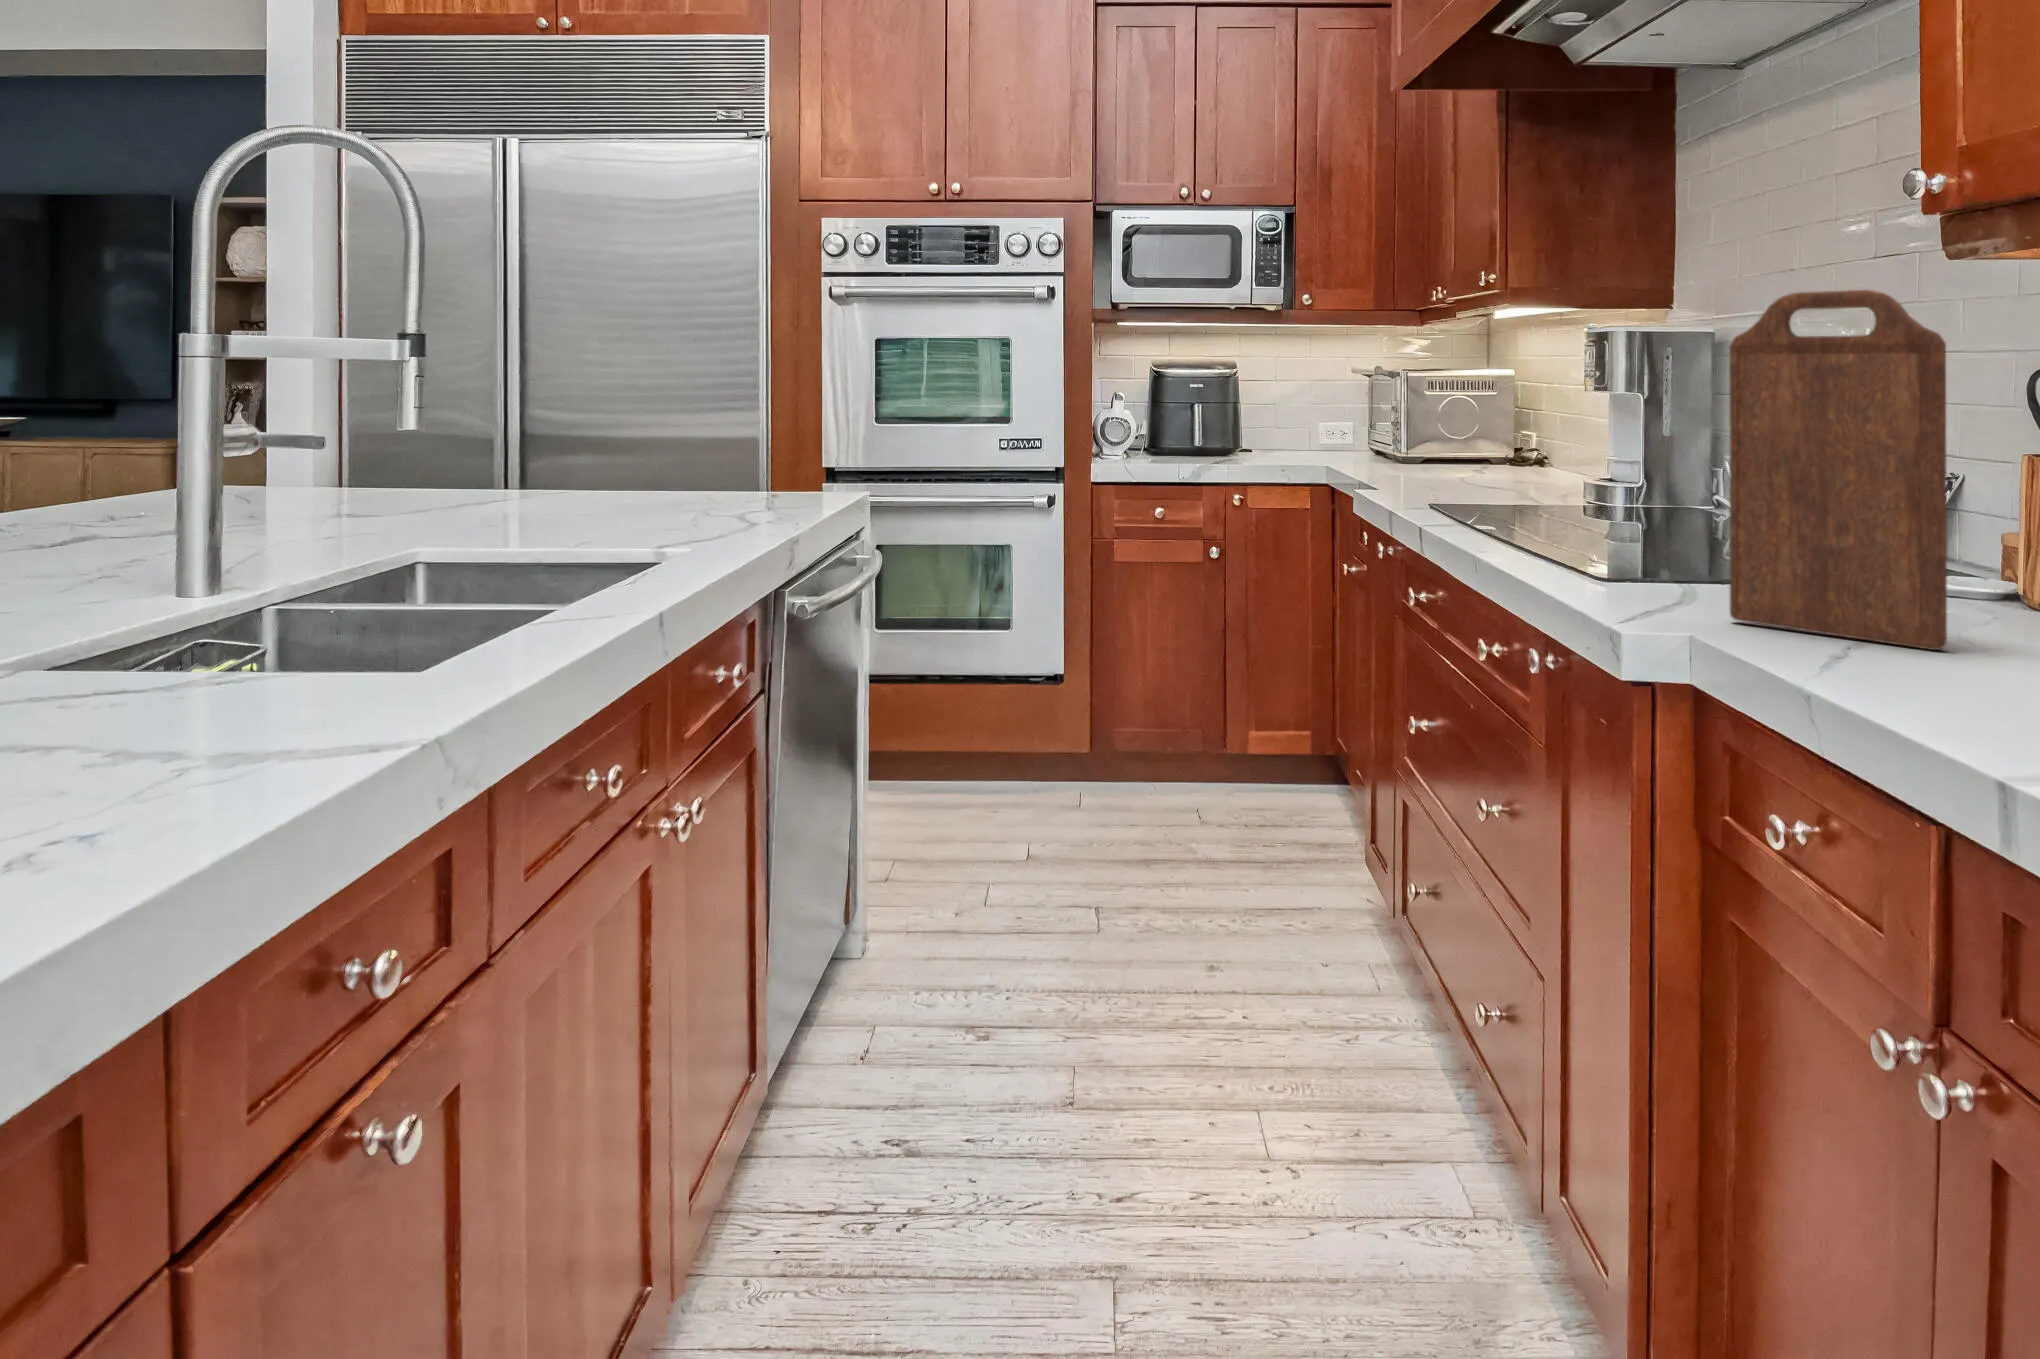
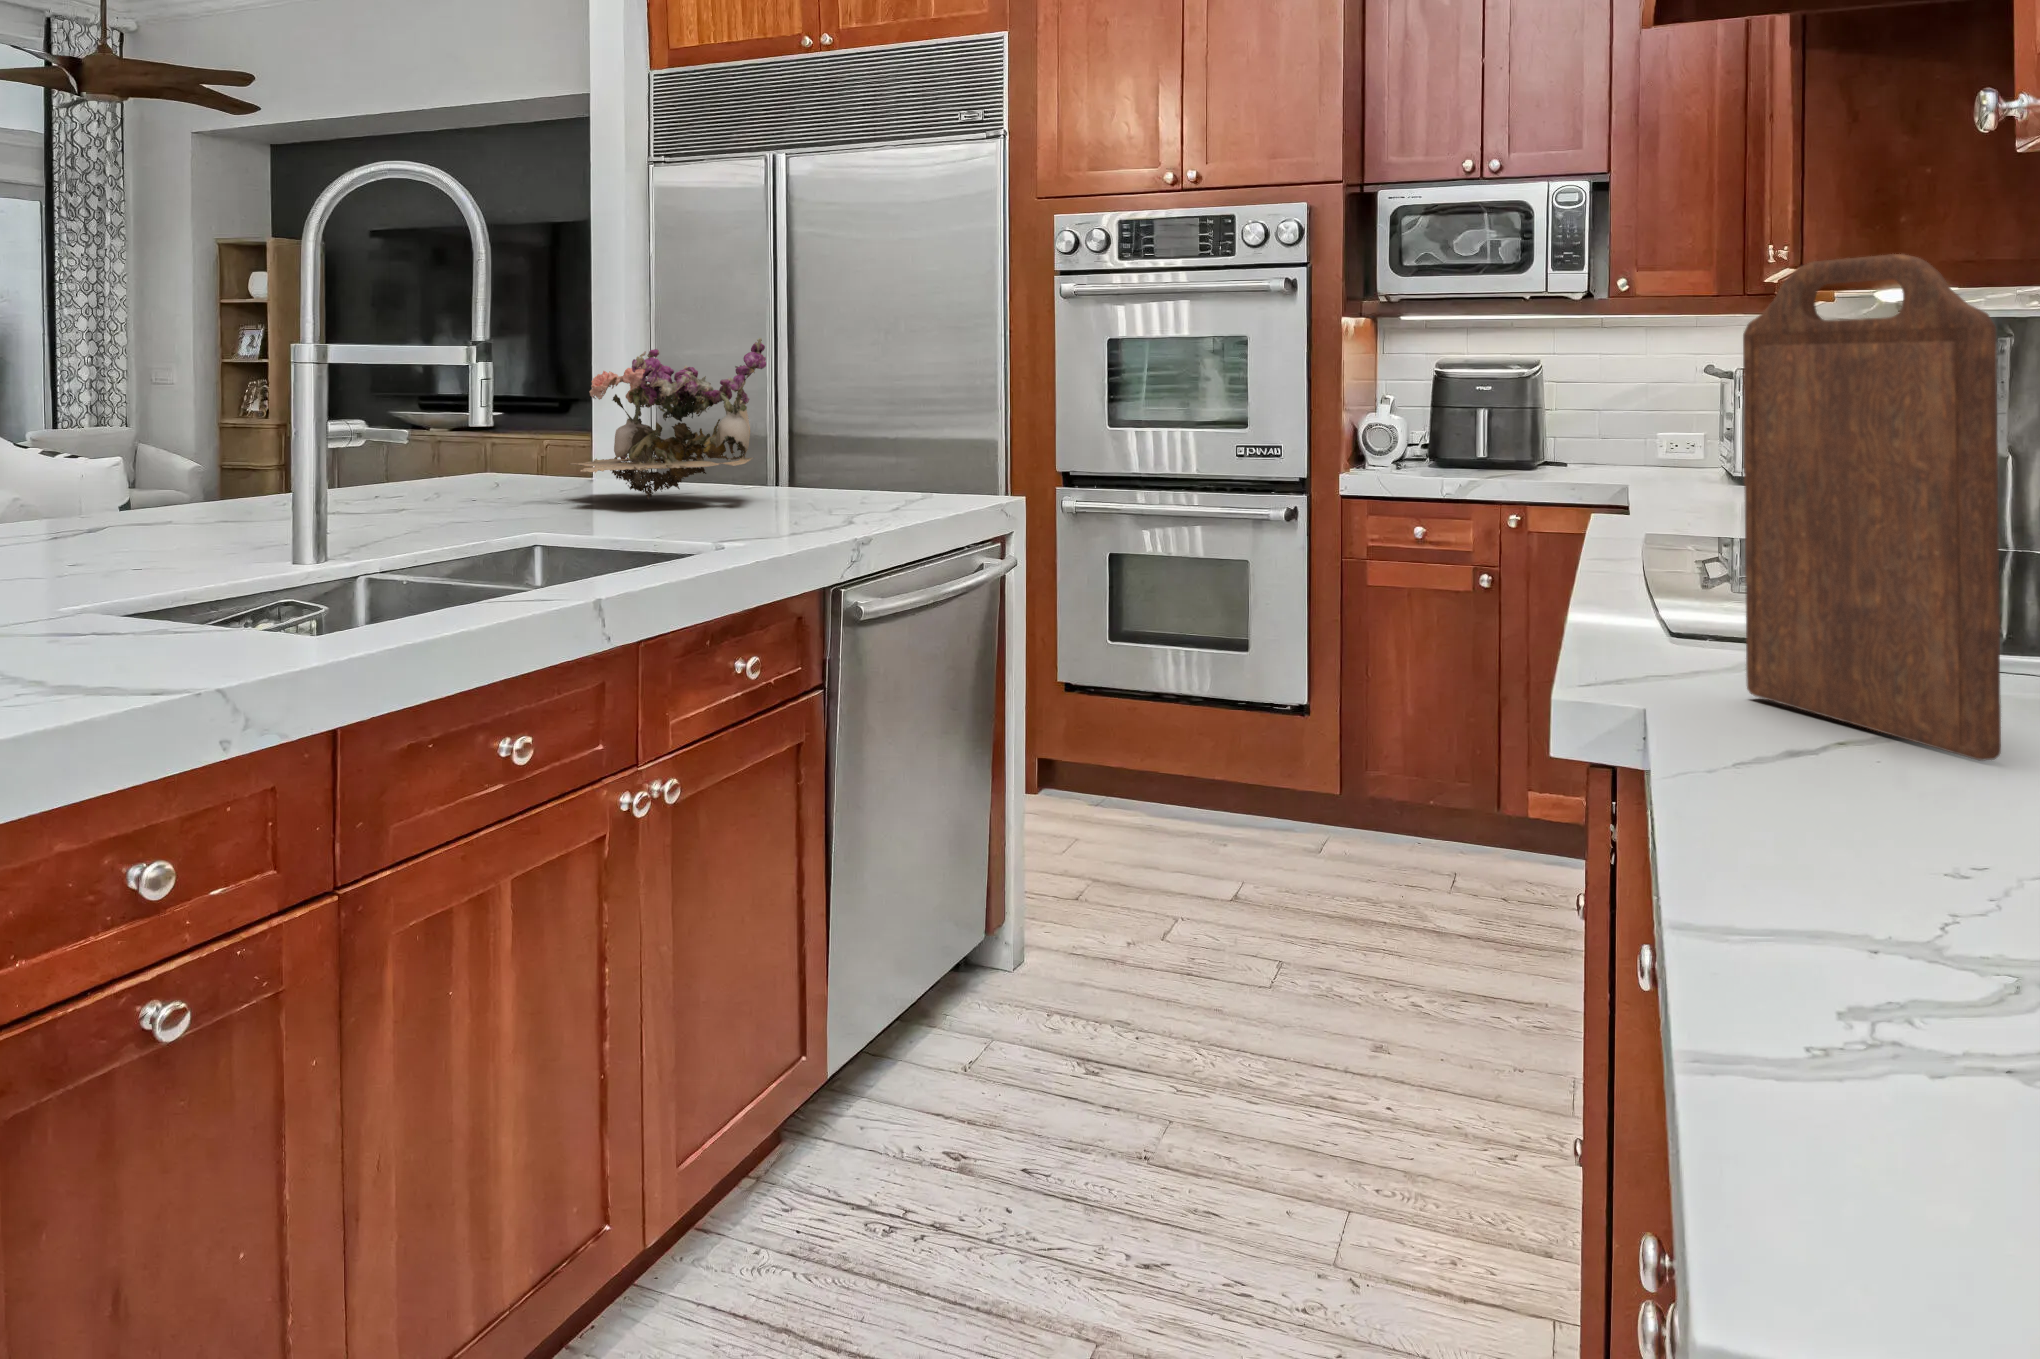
flower arrangement: none [384,332,626,509] -> present [569,338,766,499]

